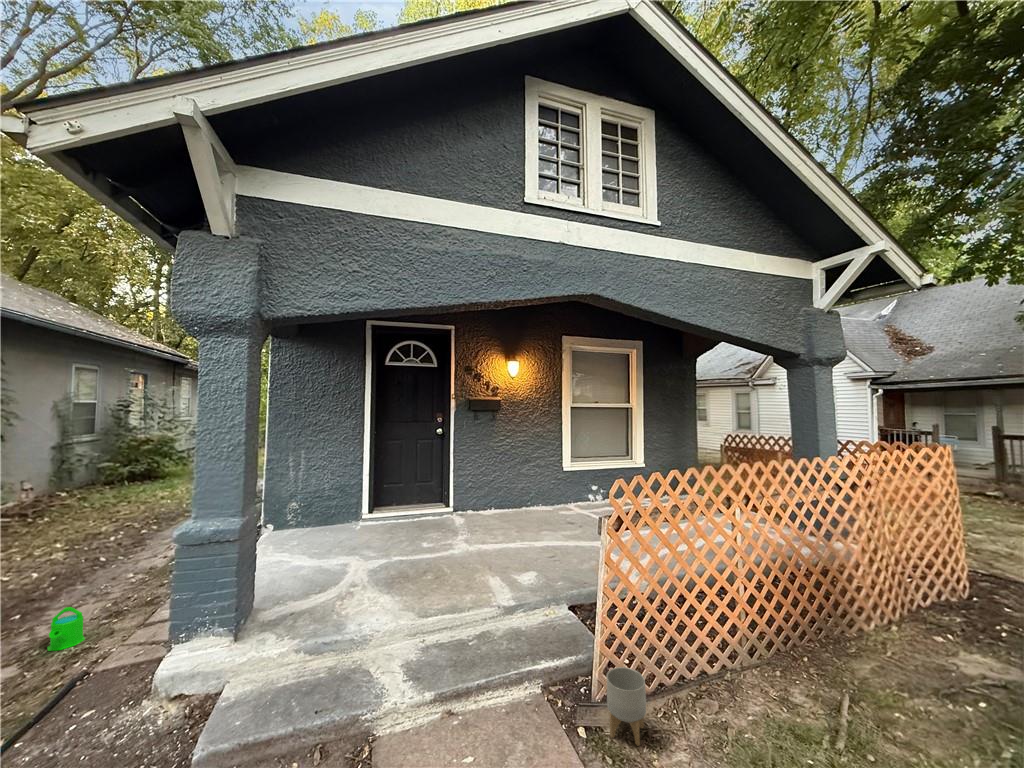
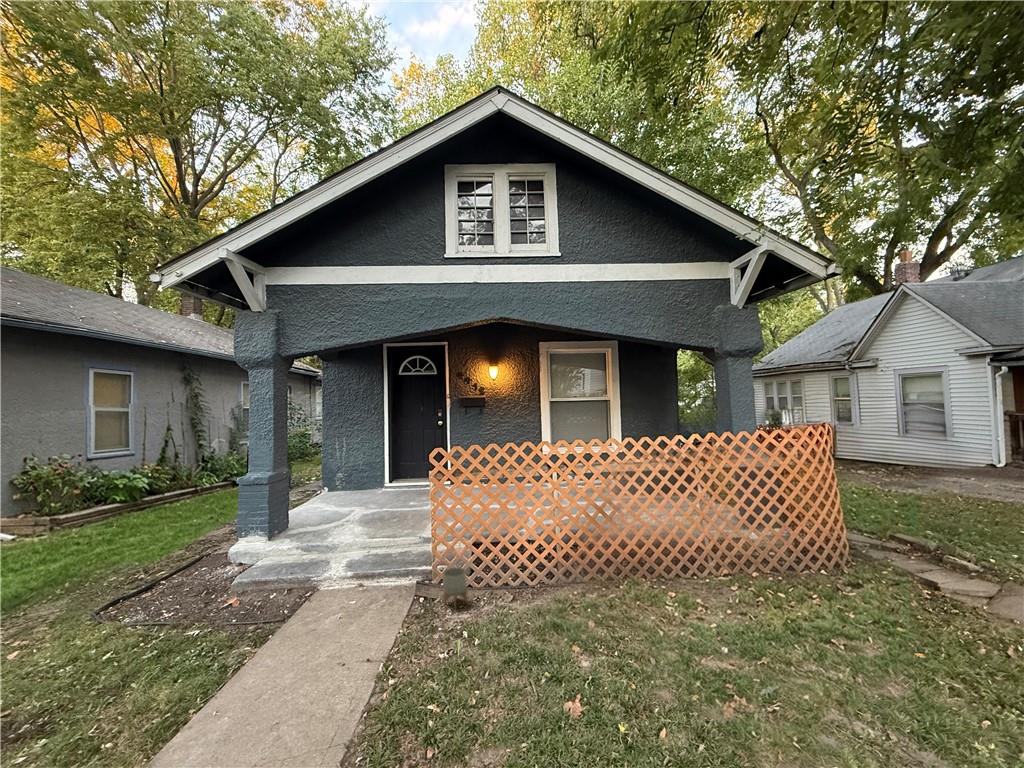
watering can: present [47,607,85,651] -> none [195,525,214,548]

